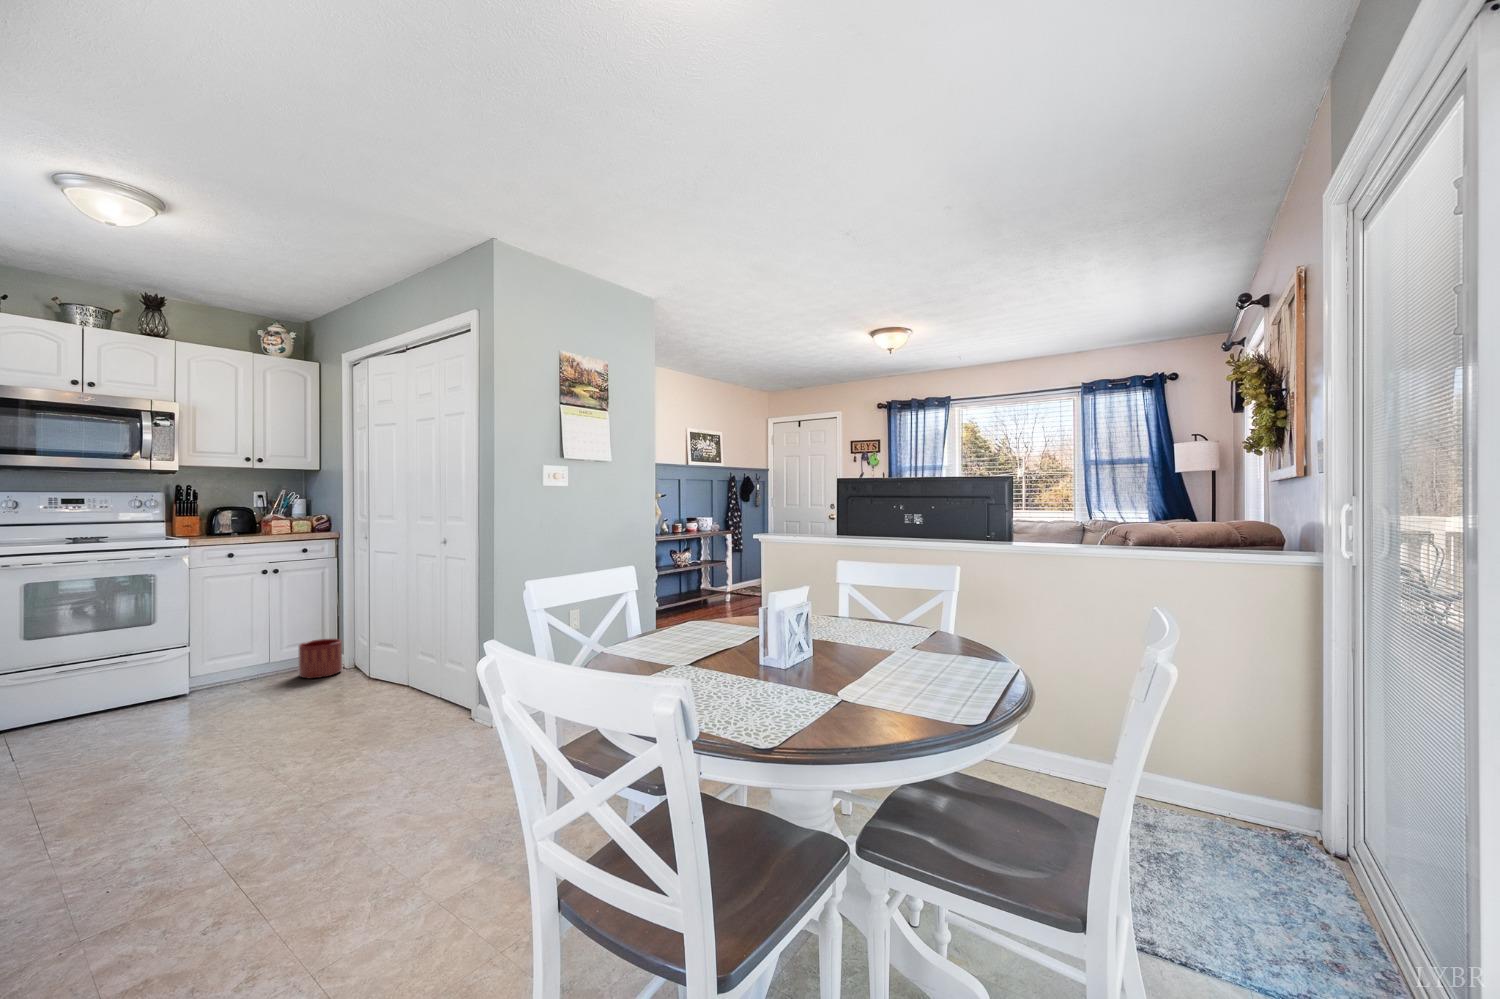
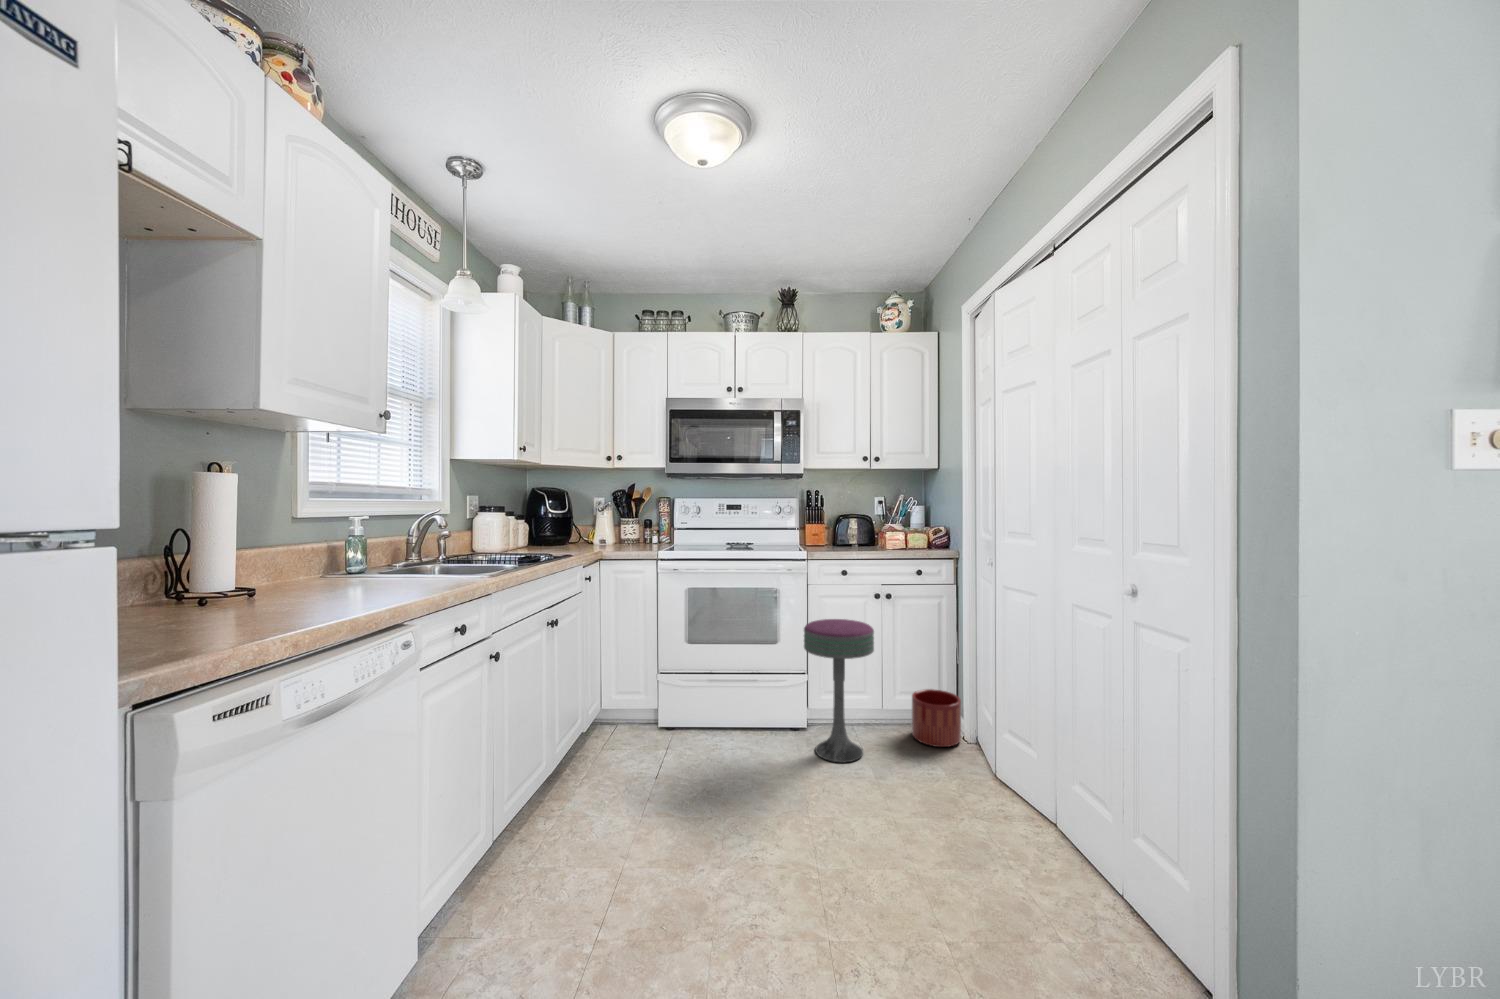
bar stool: none [190,591,265,705] -> present [804,619,874,762]

